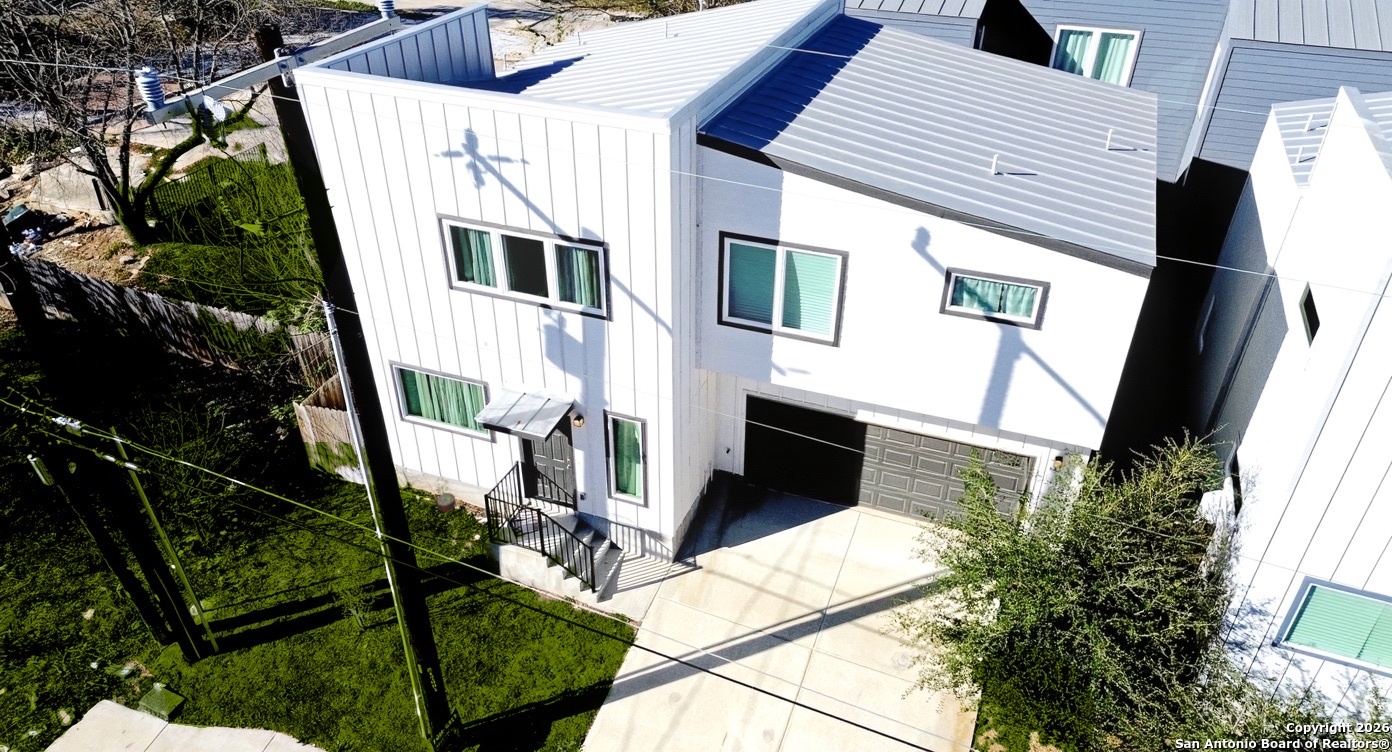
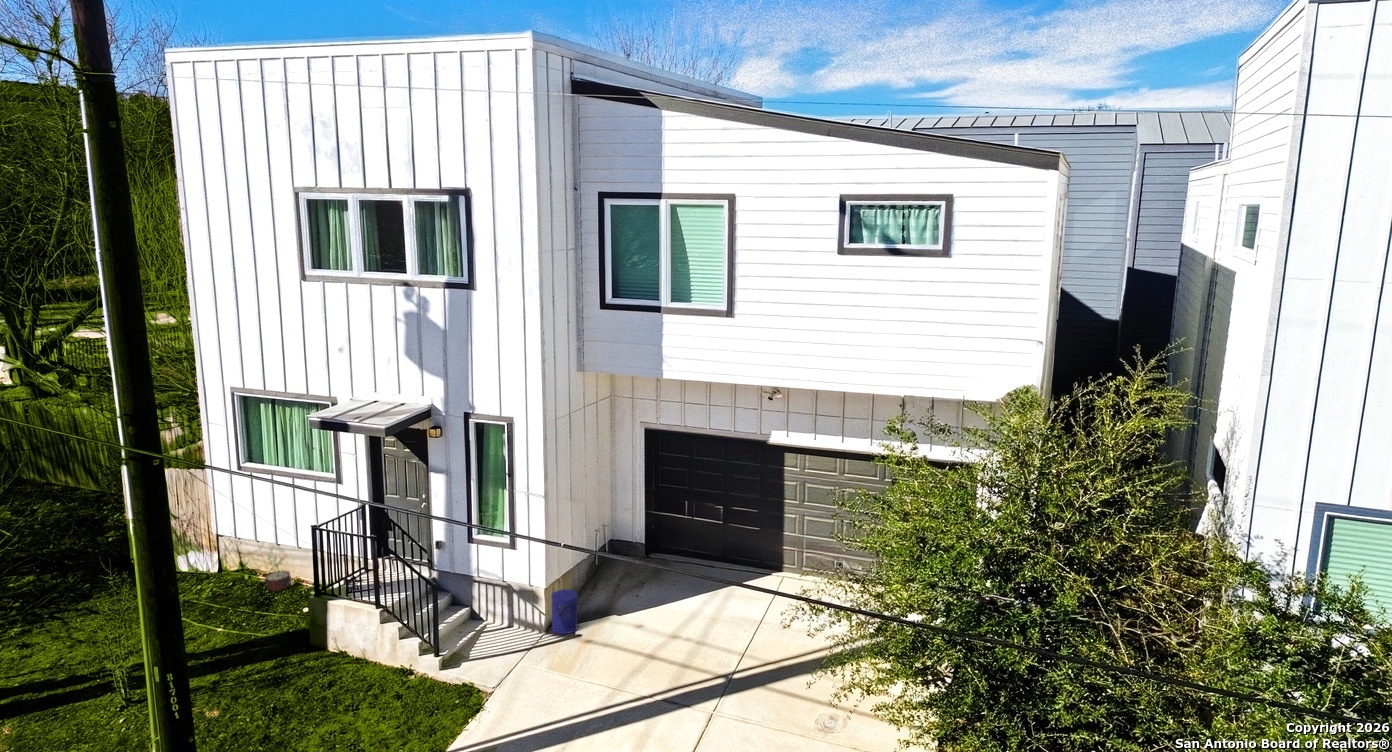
waste bin: none [677,532,697,566] -> present [551,589,578,634]

